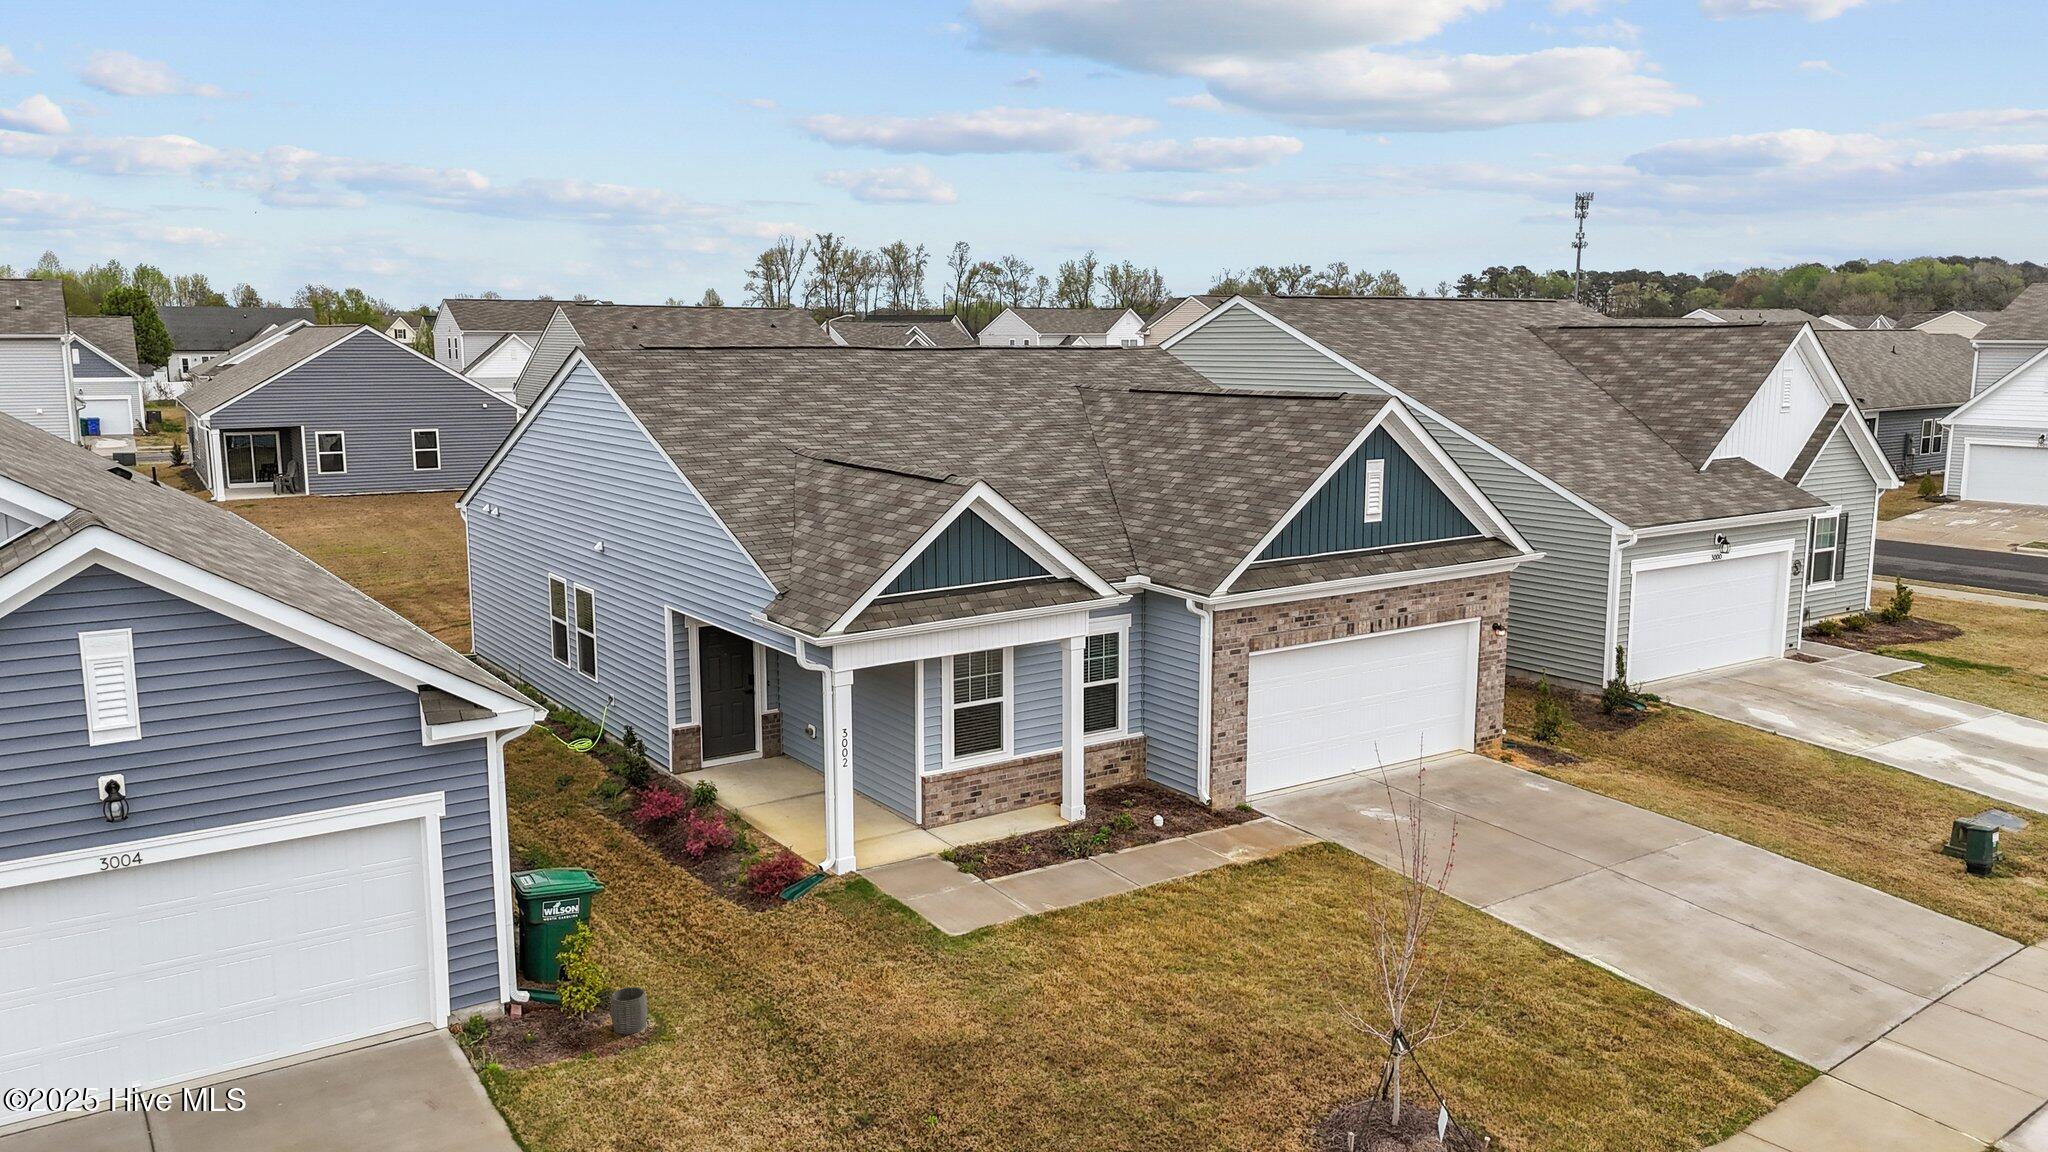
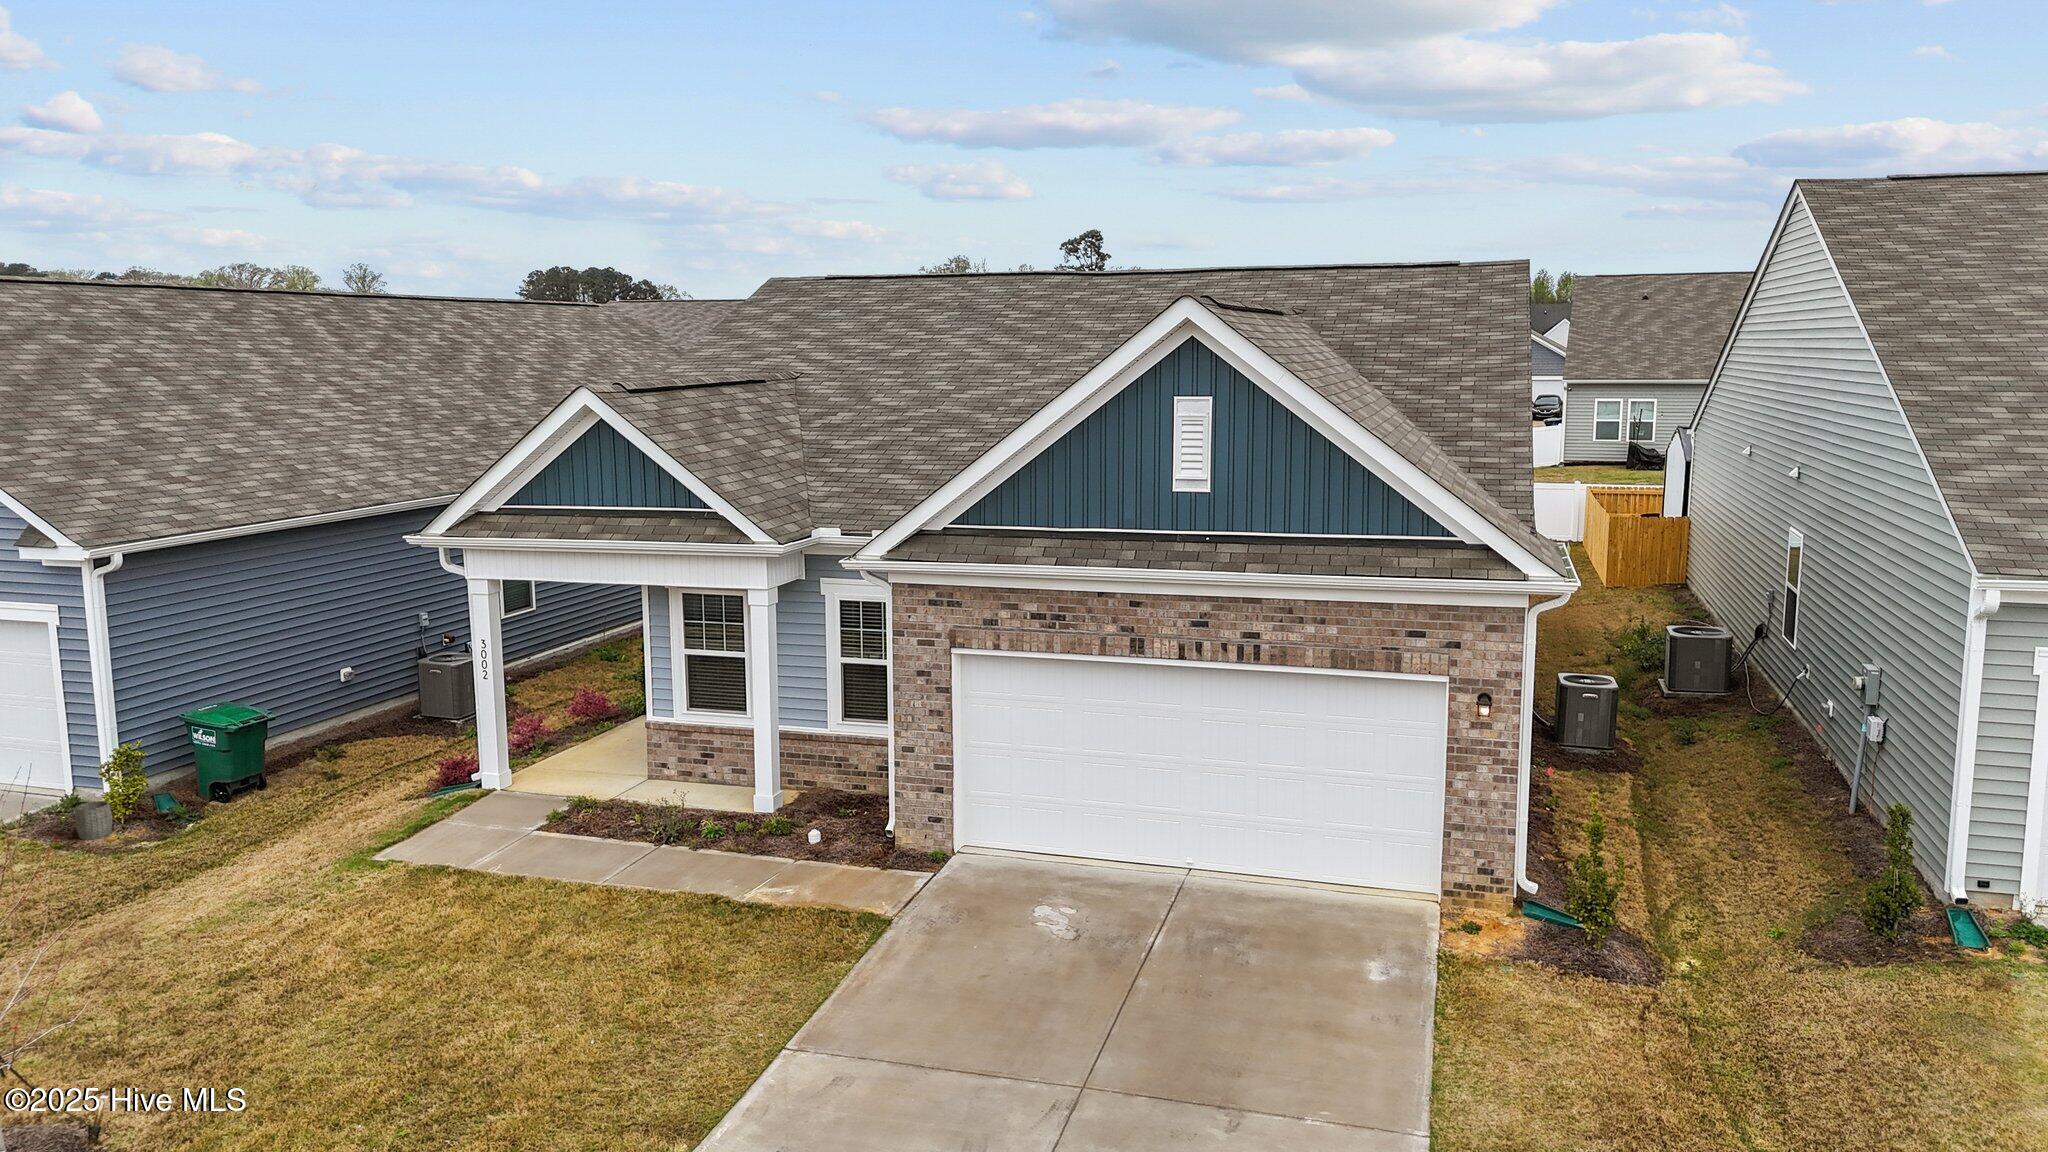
potted tree: present [1615,687,1640,719] -> none [1905,887,1965,965]

